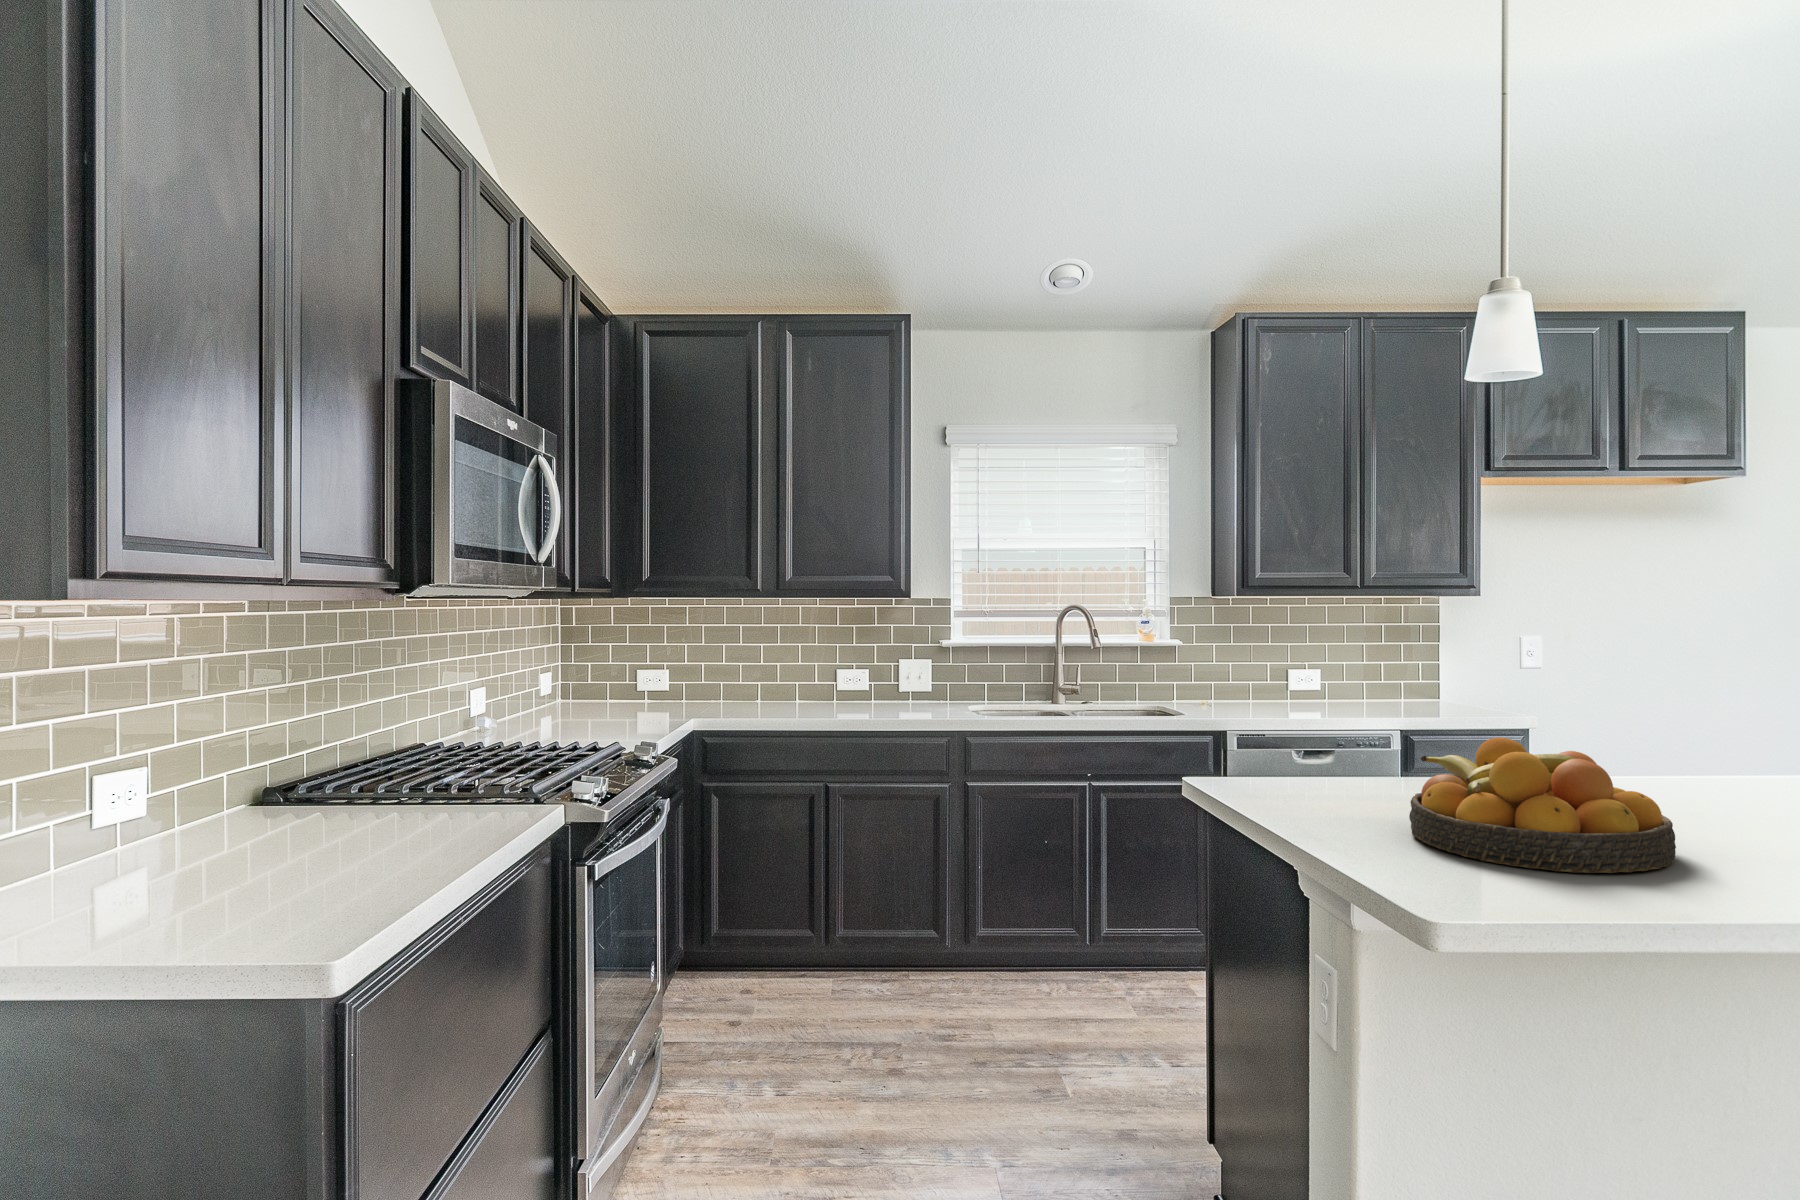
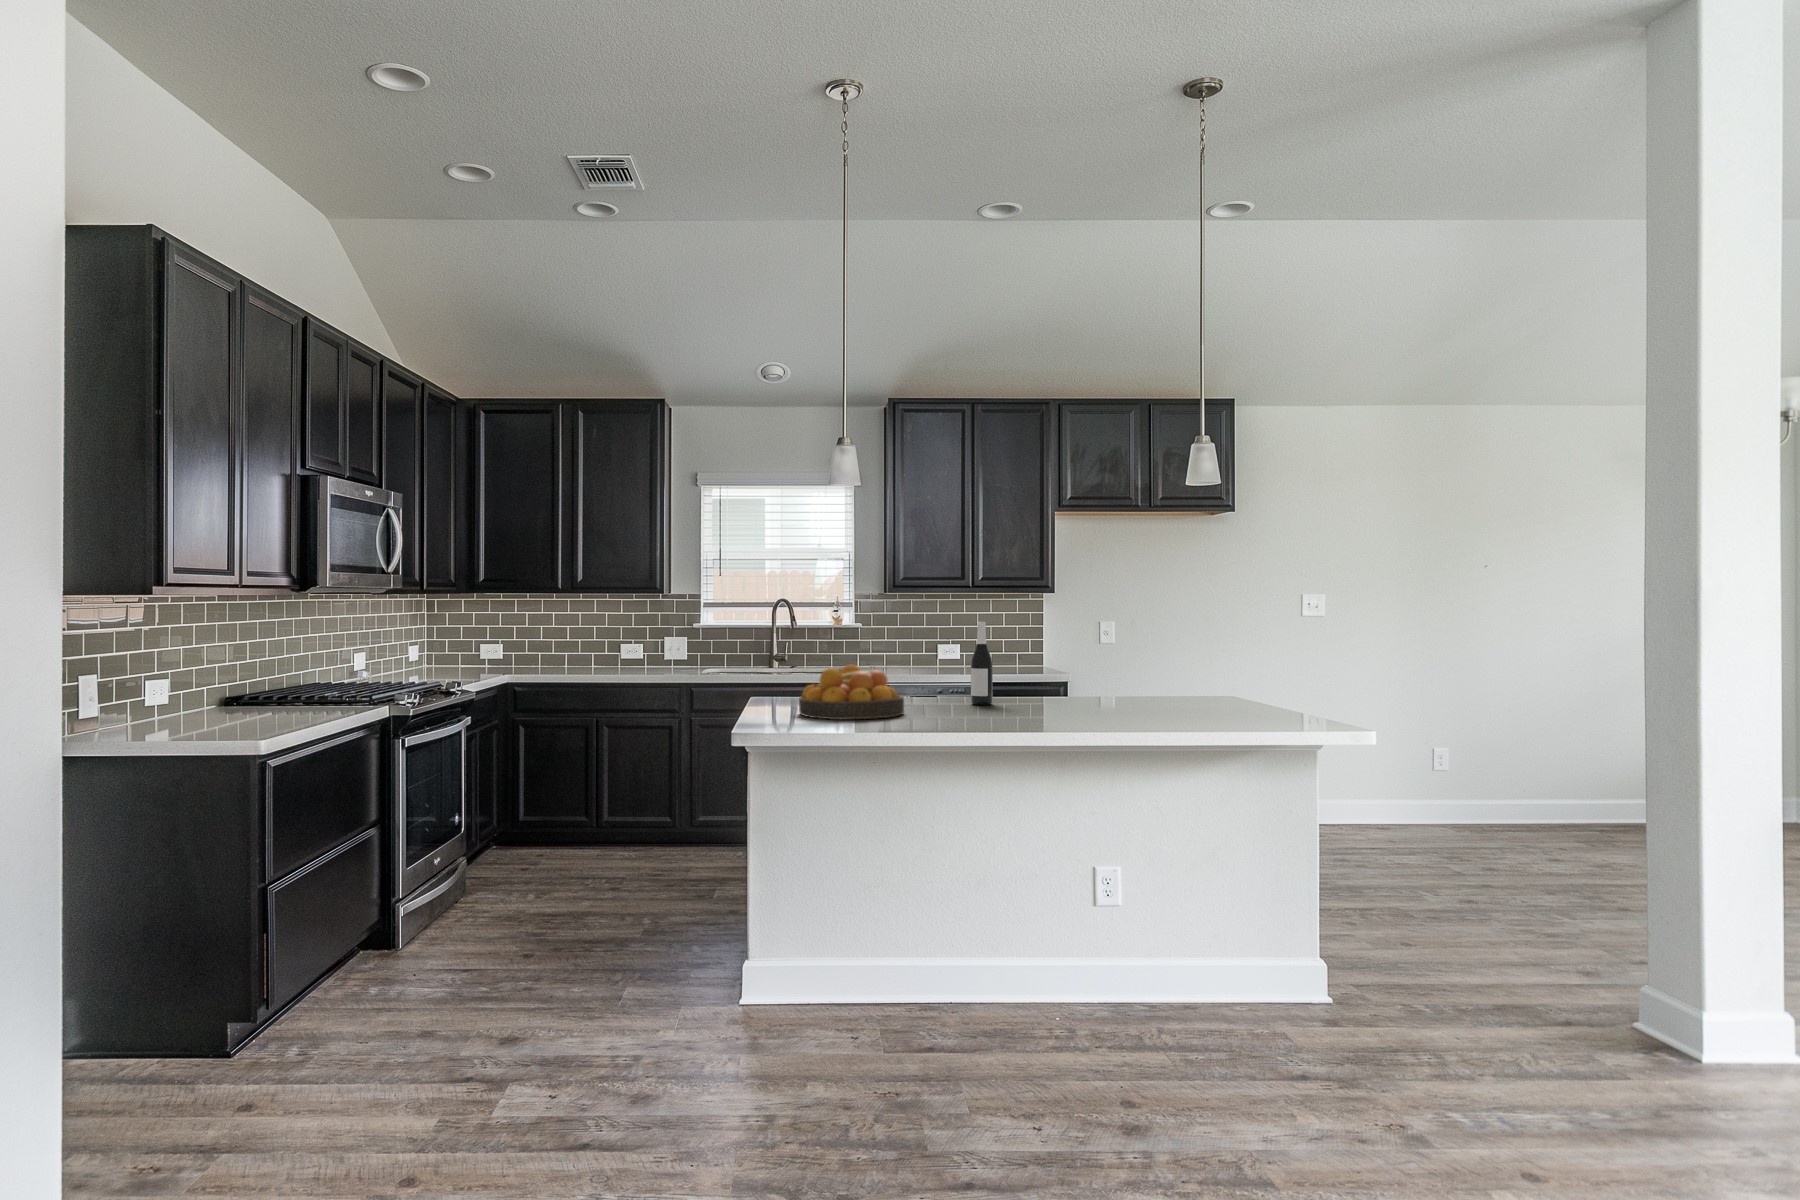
wine bottle: none [1668,644,1722,811] -> present [971,621,993,705]

